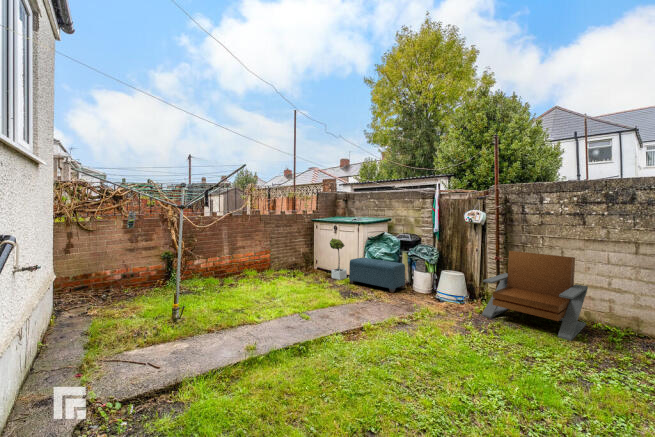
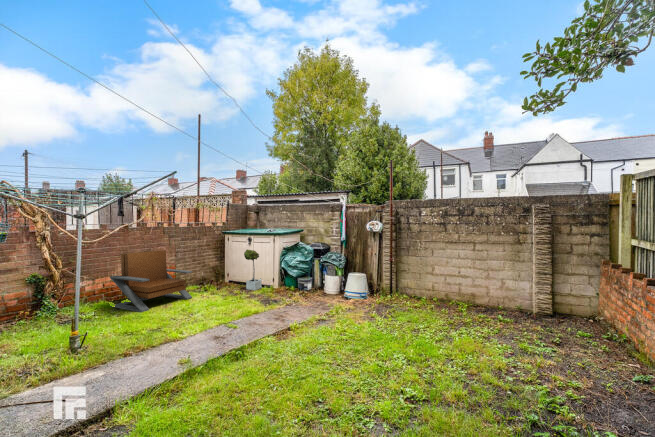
lounge chair: present [482,251,588,341] -> present [110,250,192,312]
bench: present [349,258,405,293] -> none [266,267,318,297]

